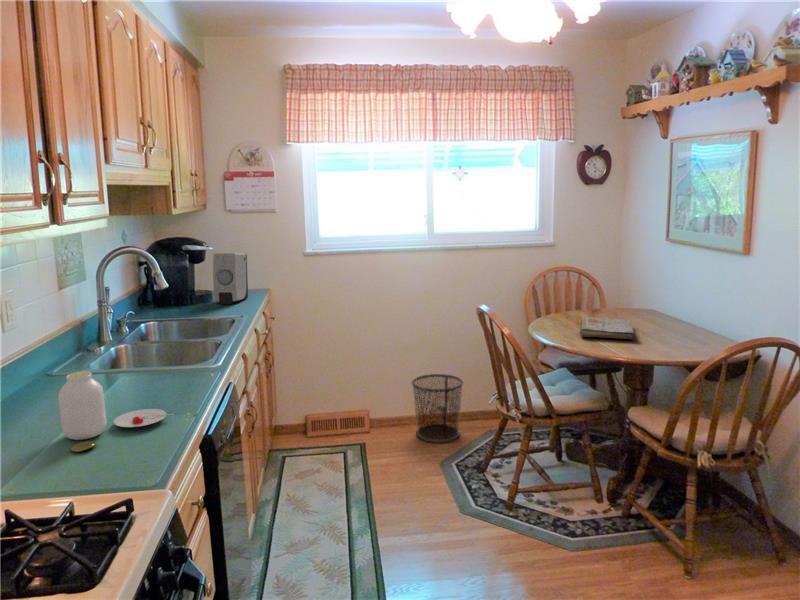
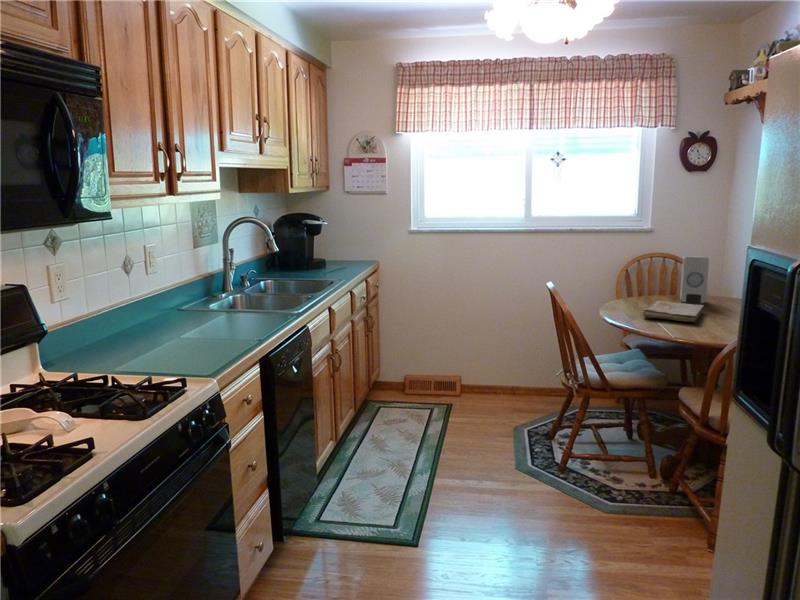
soap dispenser: present [213,253,248,304] -> present [680,256,709,305]
jar: present [58,371,172,452] -> none [169,301,248,355]
waste bin: present [412,374,463,442] -> none [497,348,546,410]

